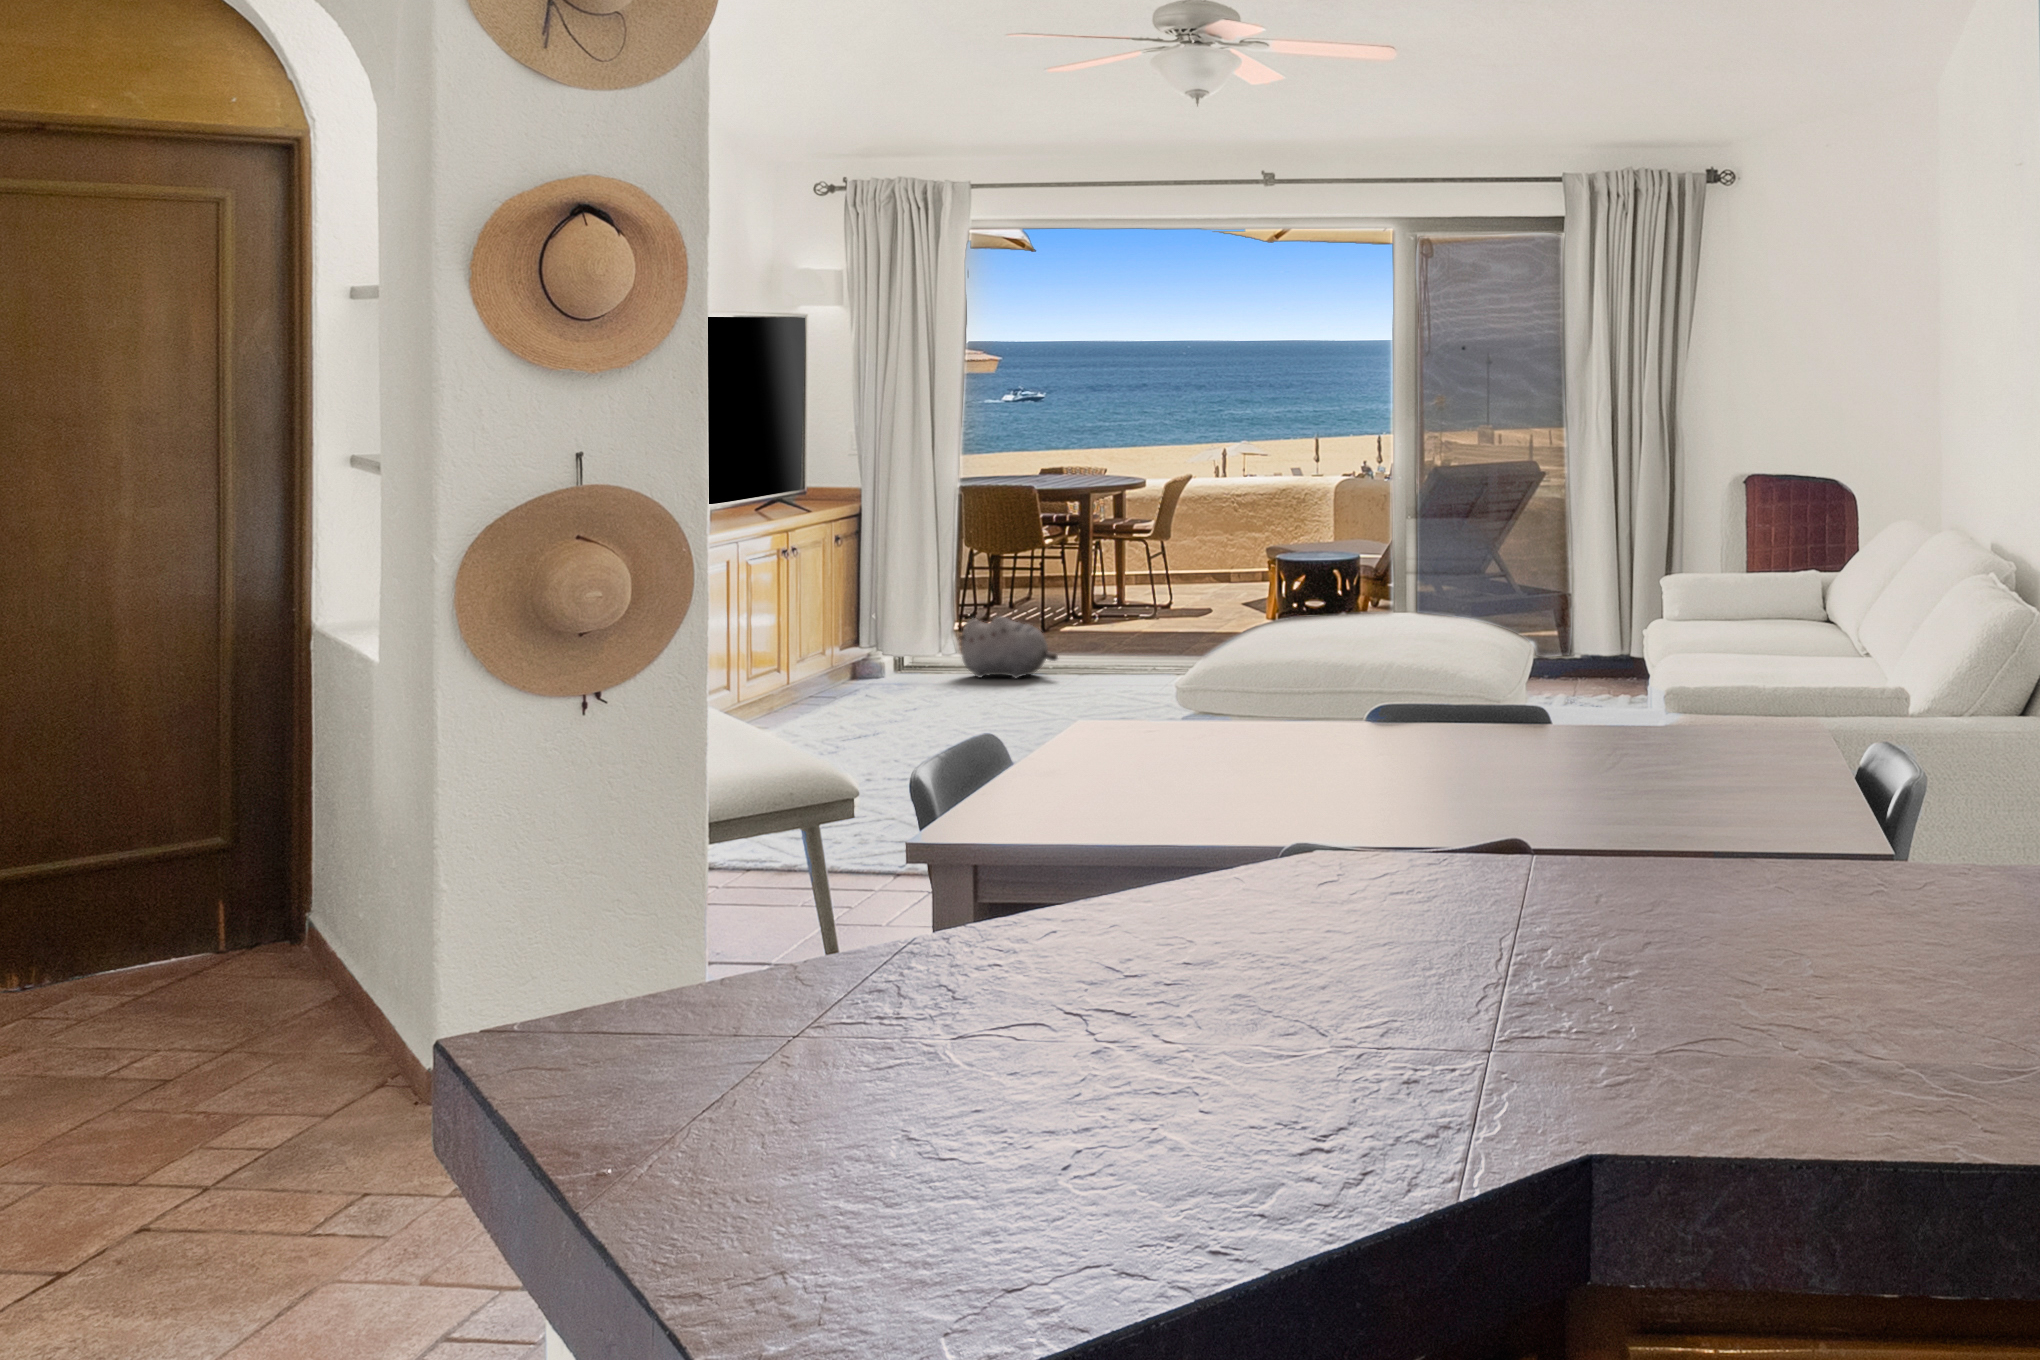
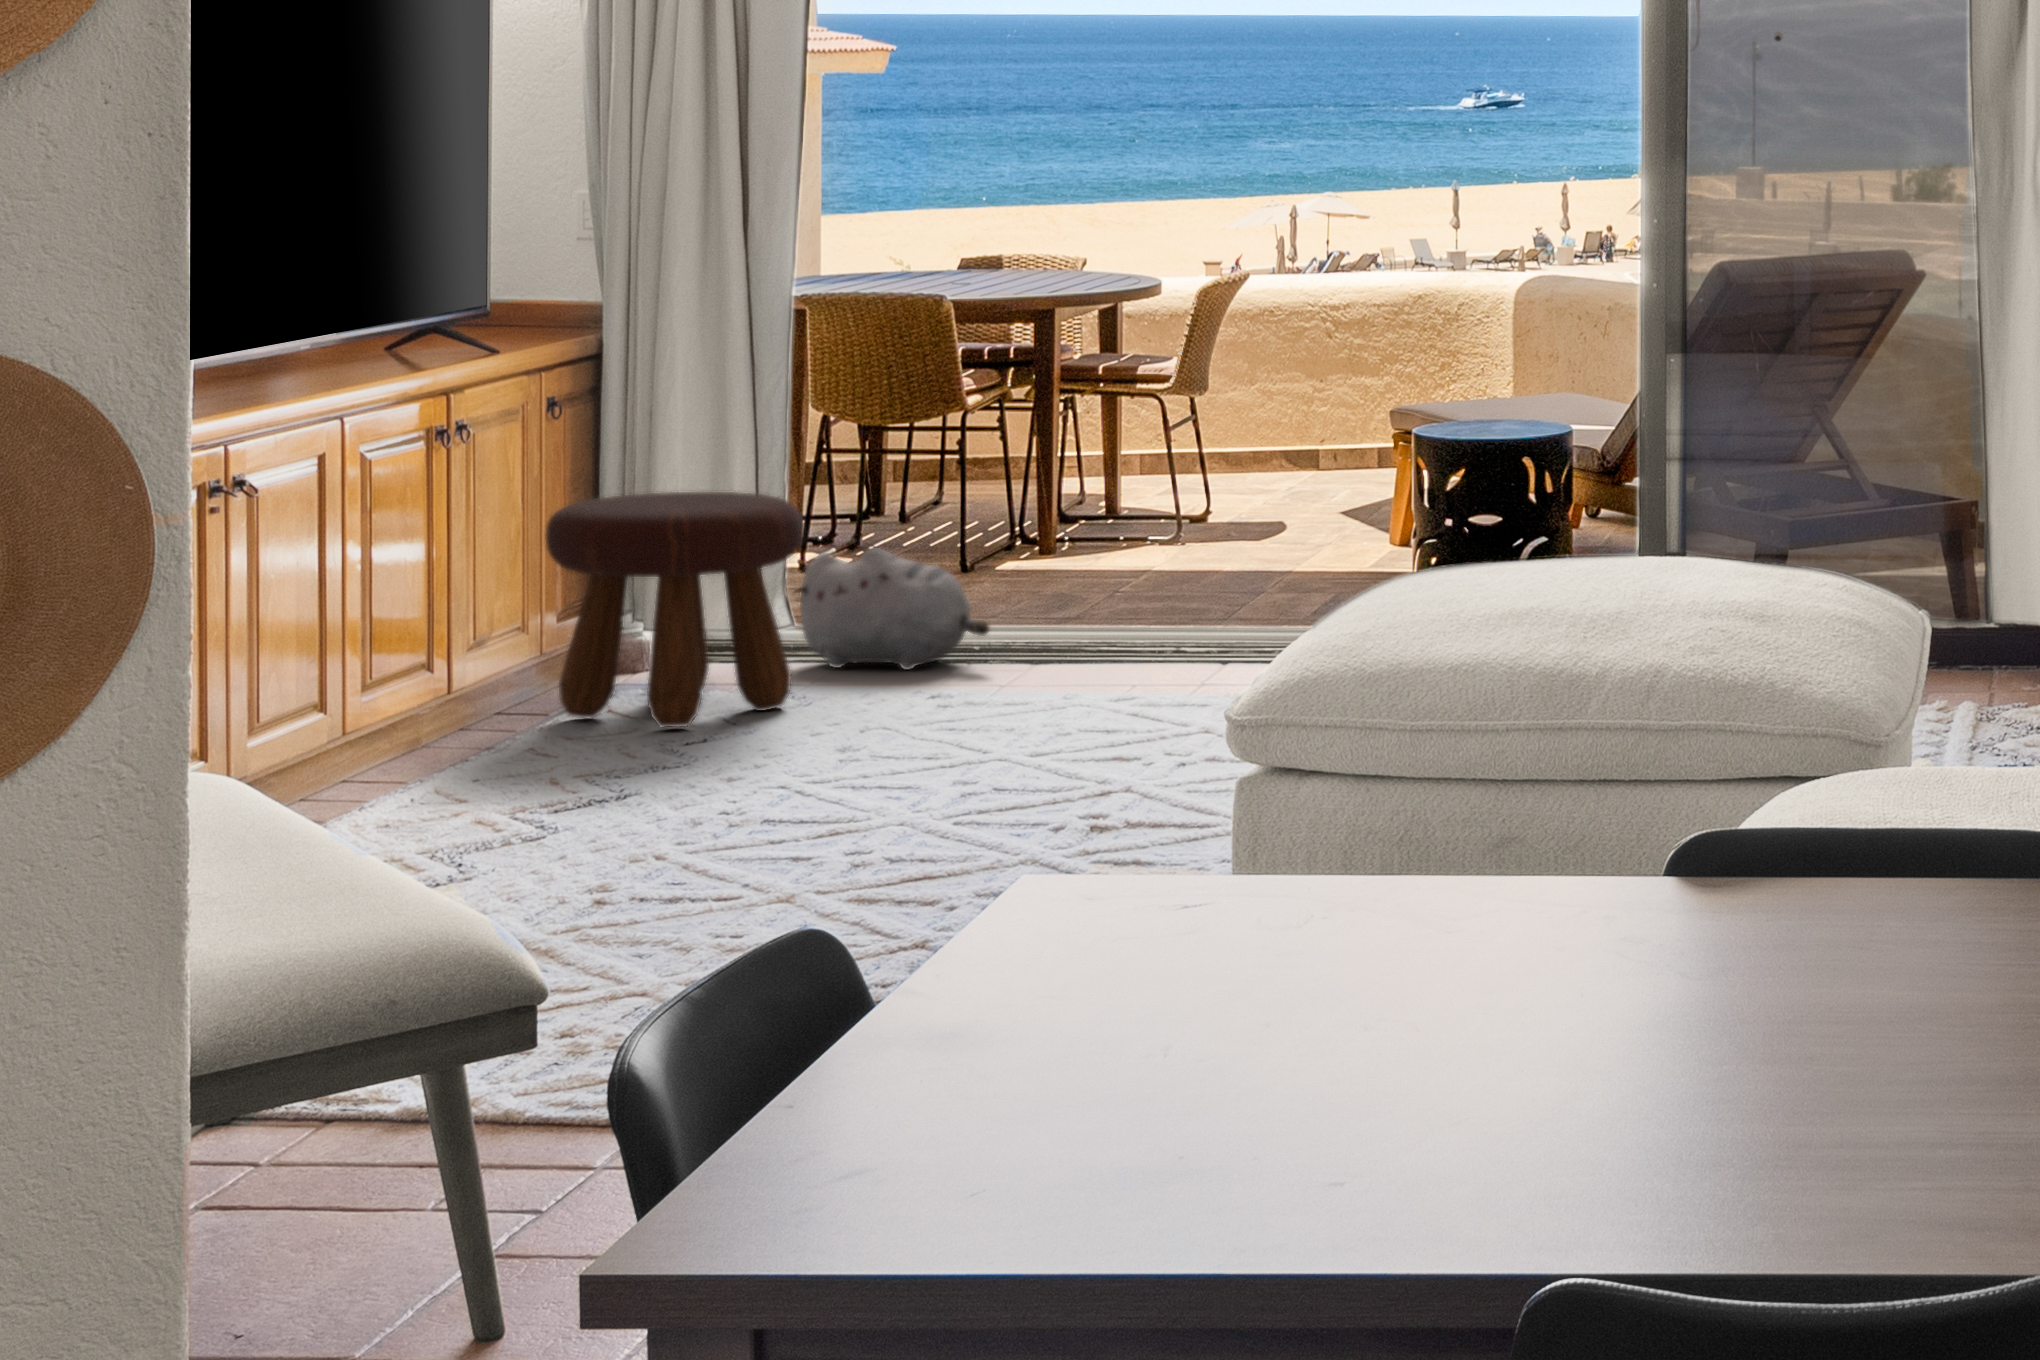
footstool: none [833,586,964,705] -> present [545,492,804,727]

